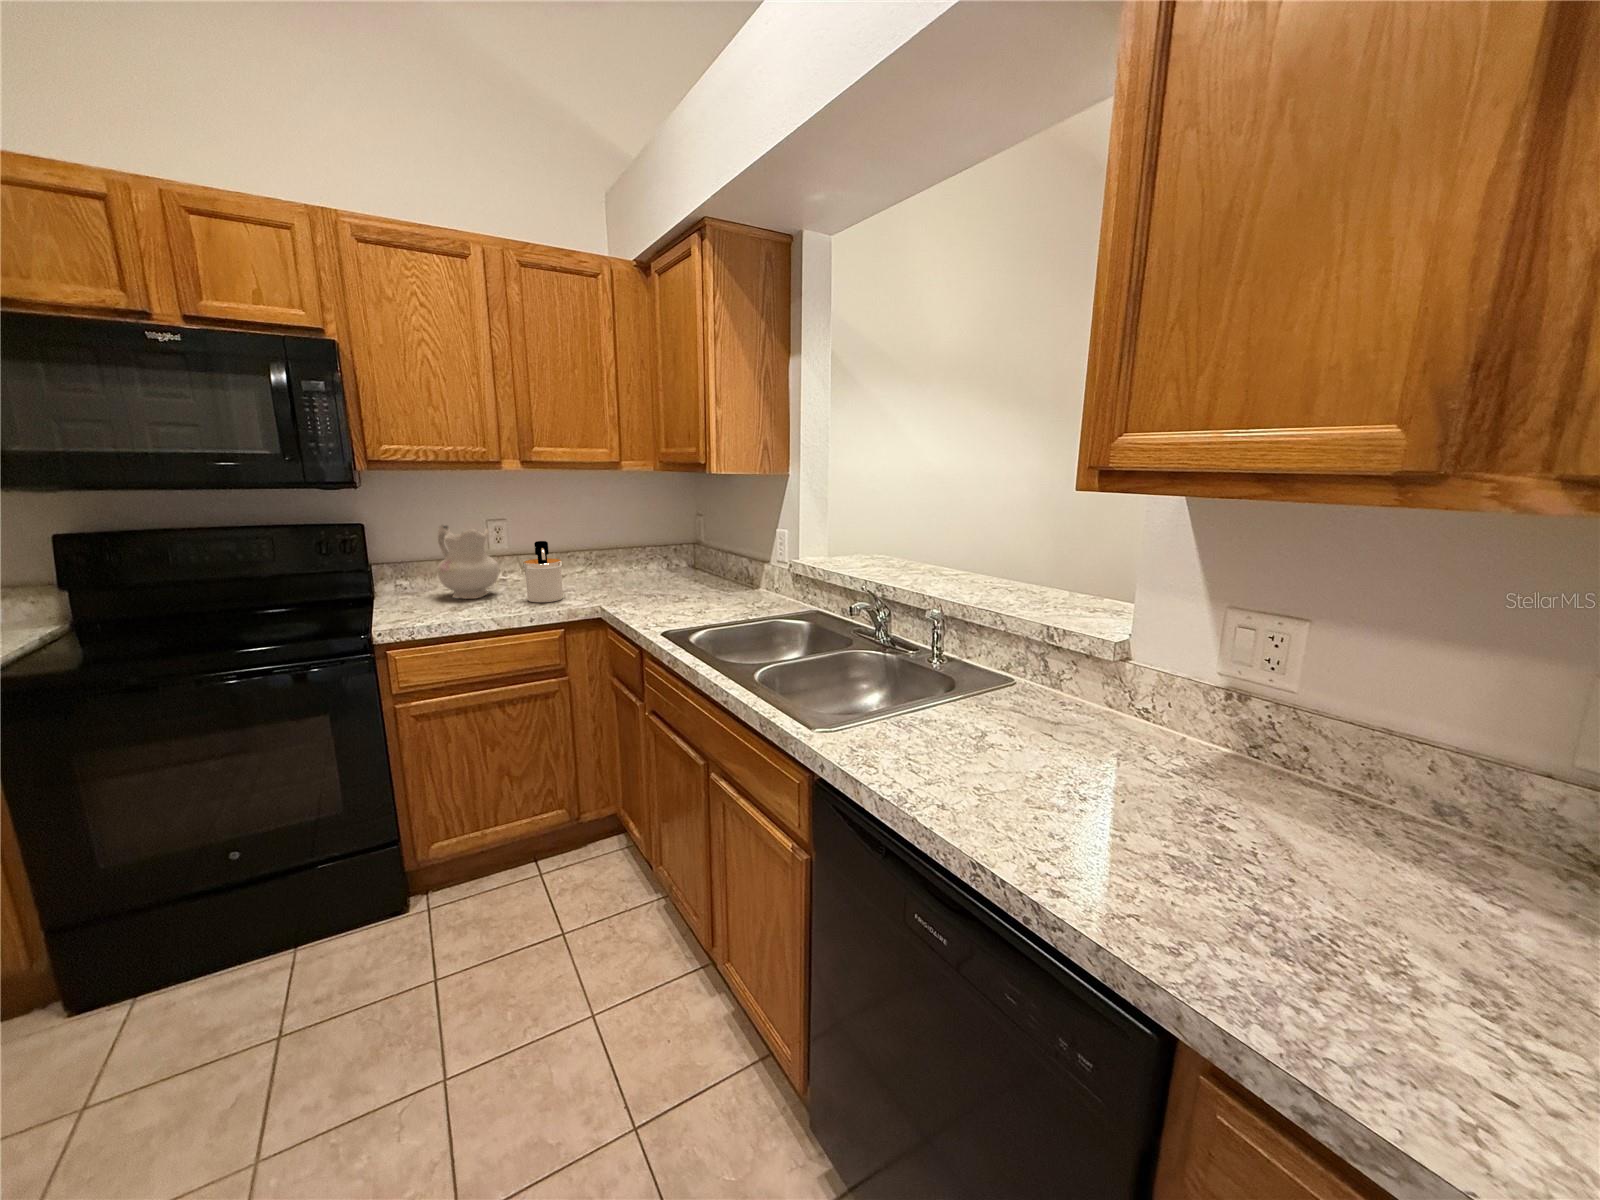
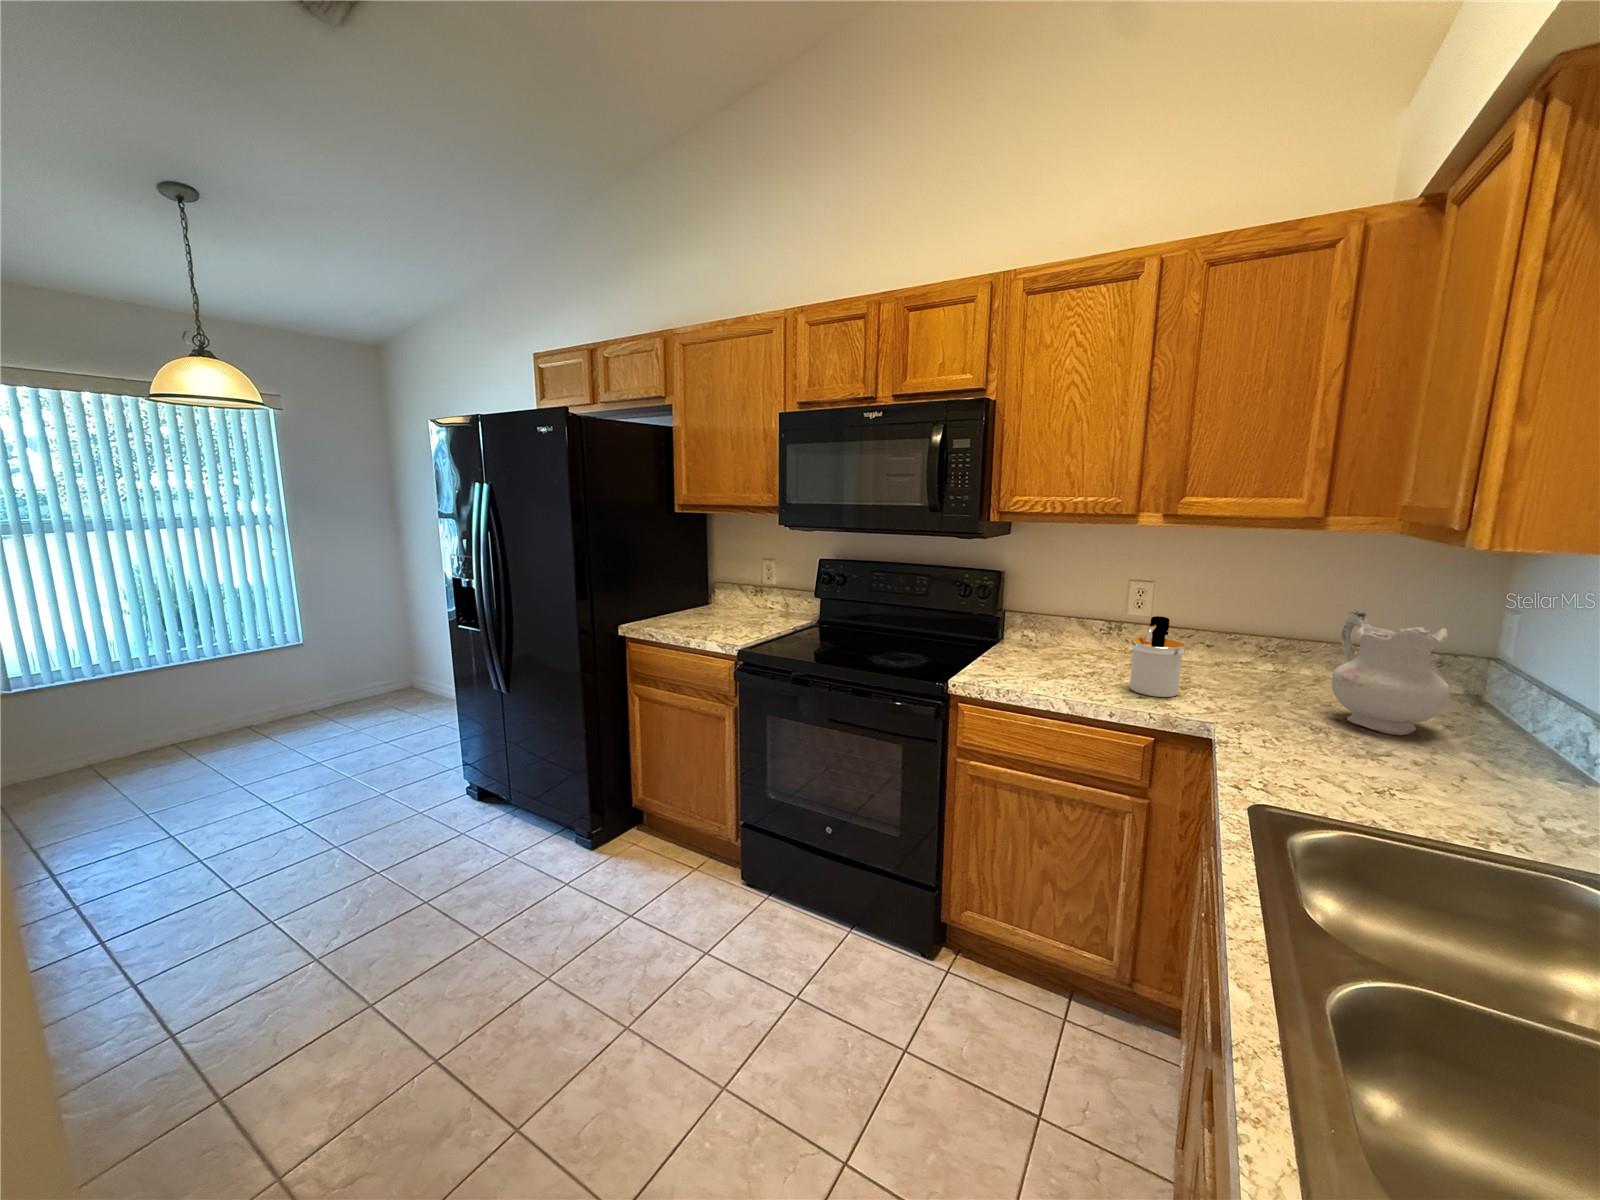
ceramic pitcher: present [437,525,499,599] -> present [1332,610,1450,735]

